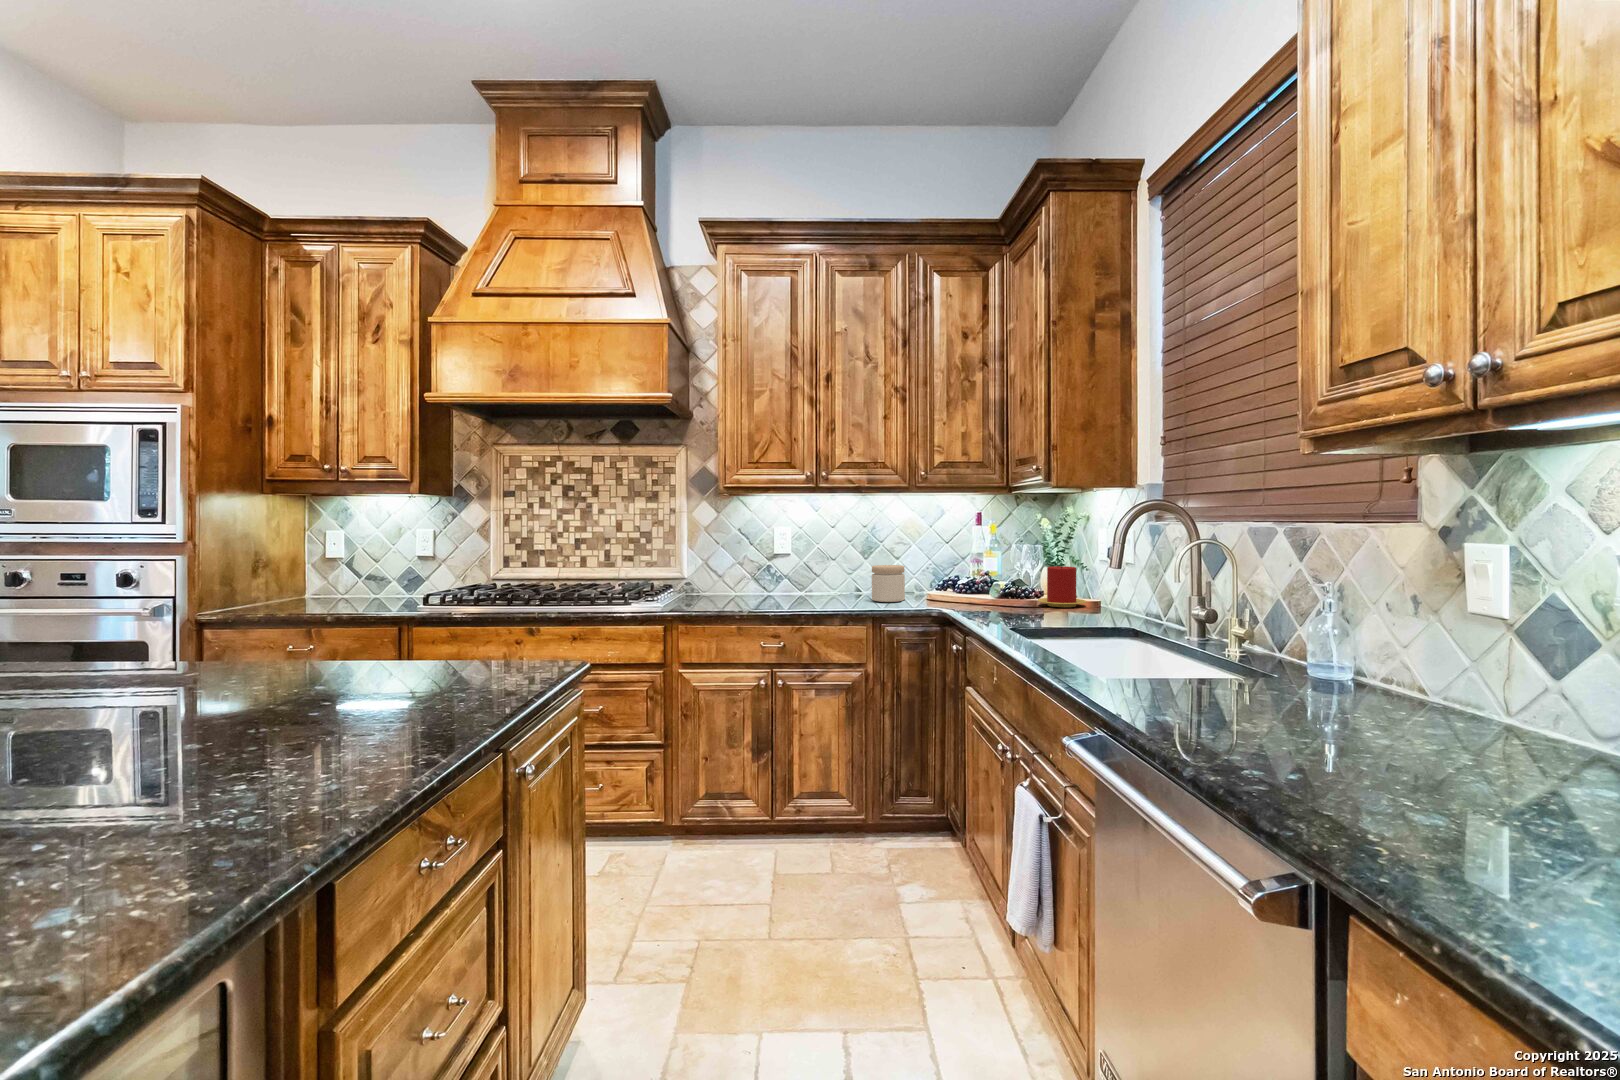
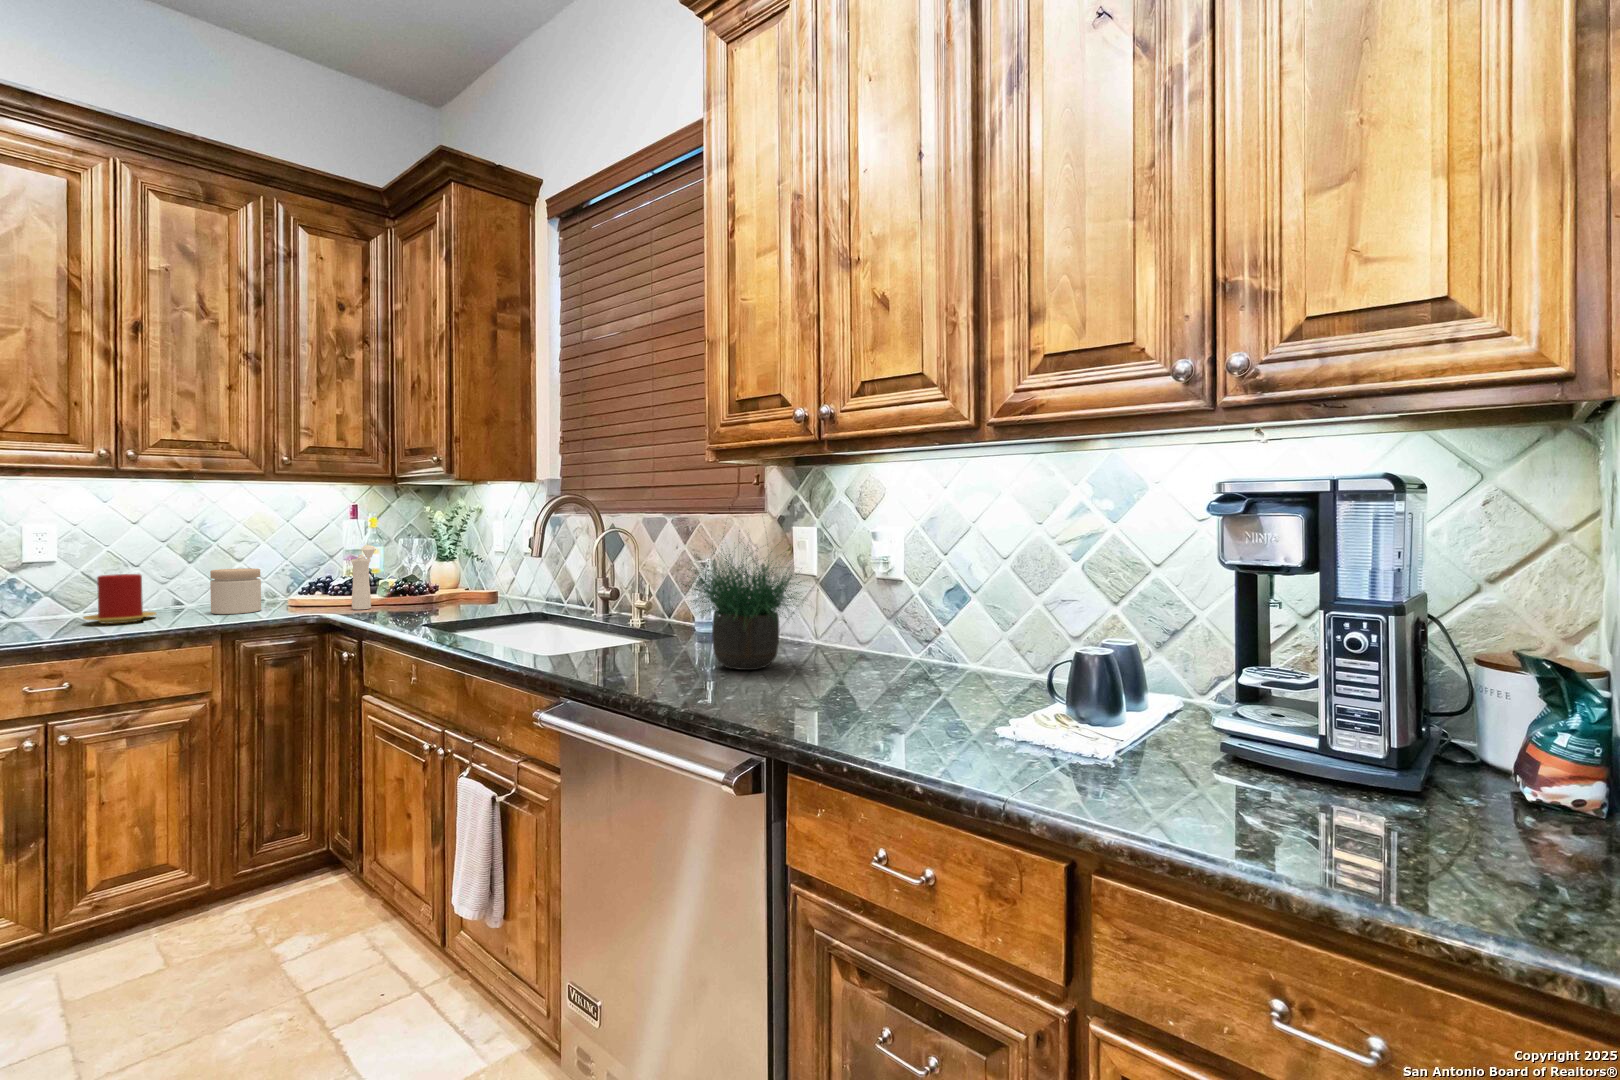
potted plant: none [1218,522,1493,749] -> present [683,536,801,670]
pepper mill: none [966,549,989,606] -> present [351,546,376,610]
candle: present [1038,566,1086,607] -> present [84,574,156,624]

